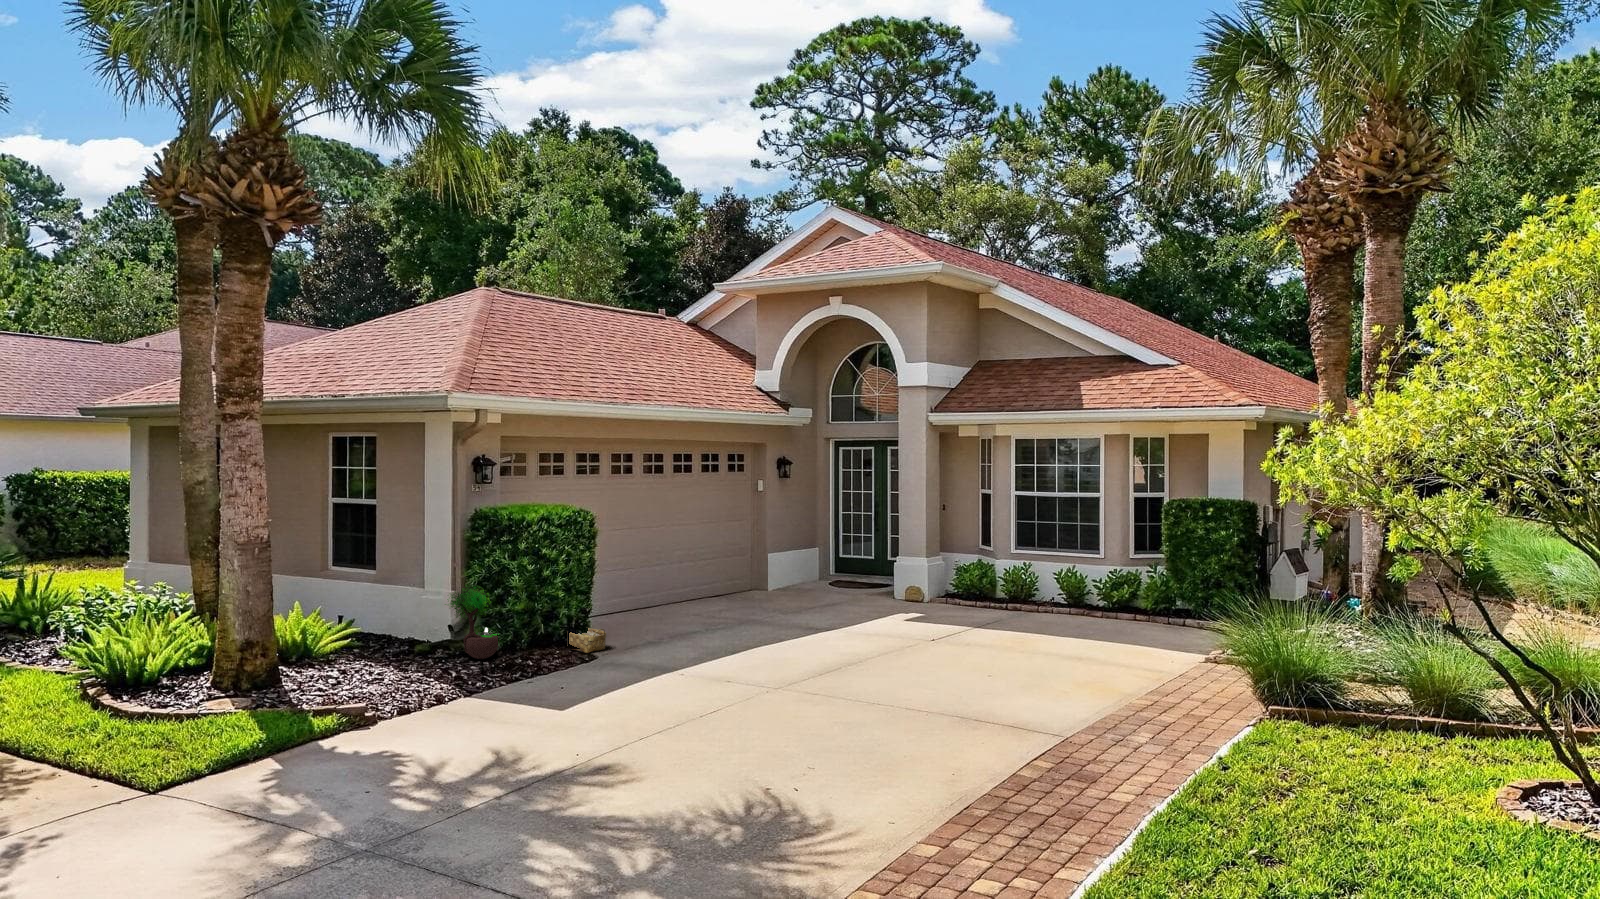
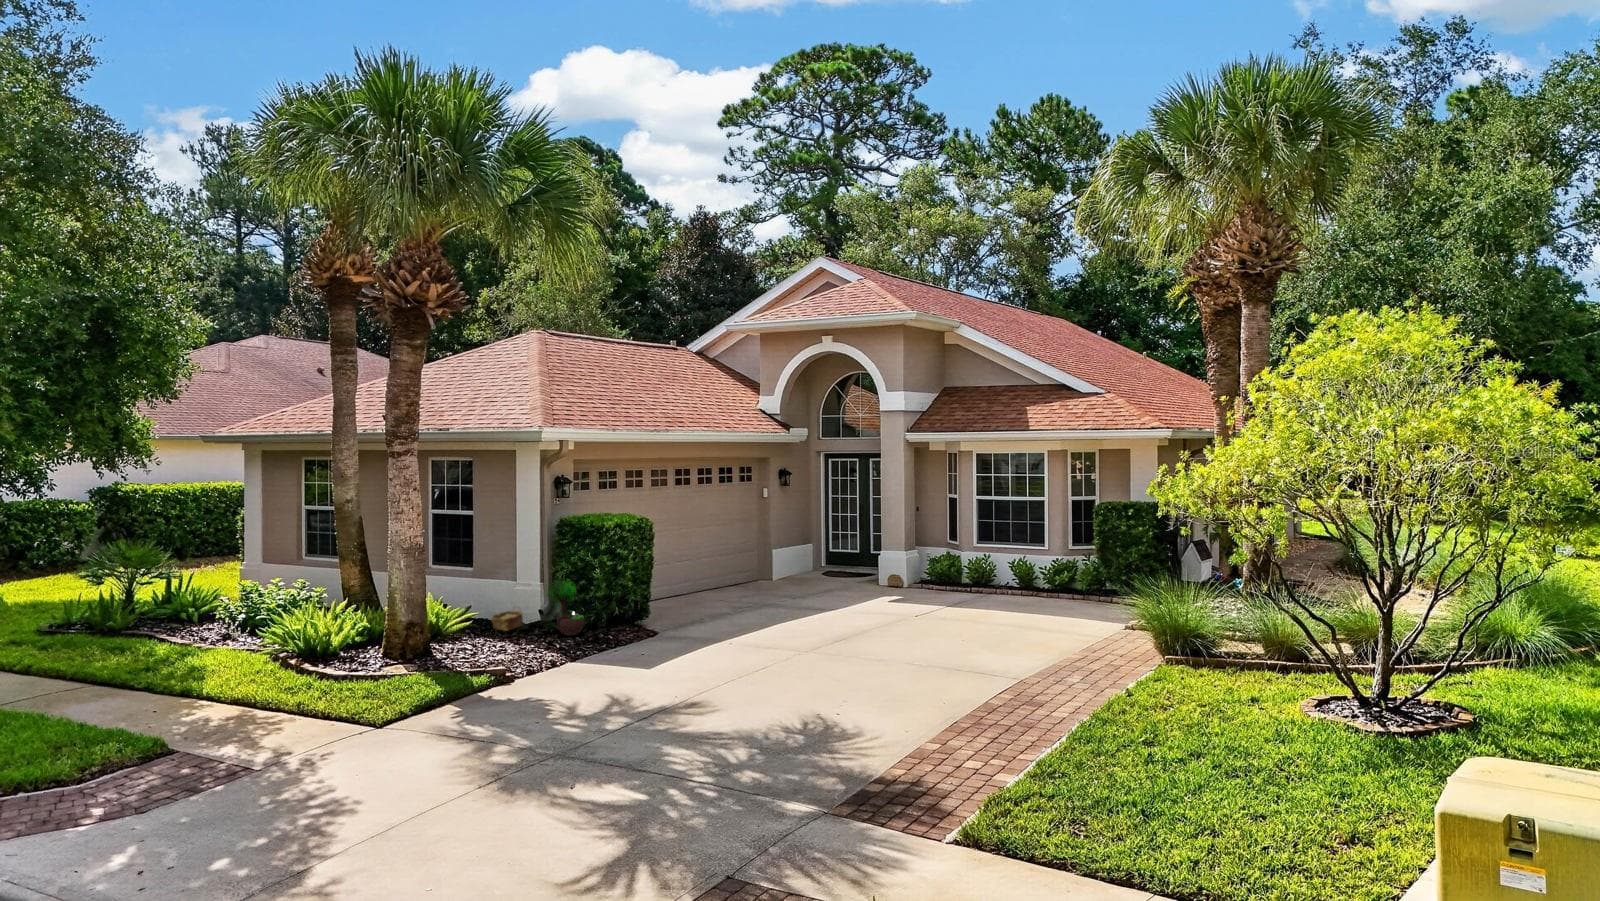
woven basket: present [569,628,607,653] -> present [491,610,523,631]

